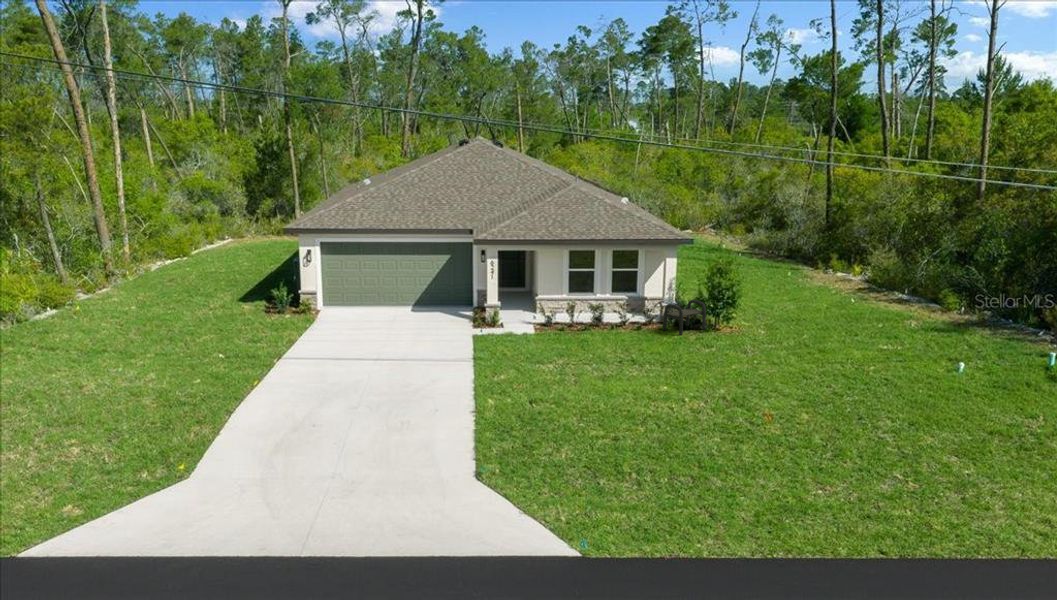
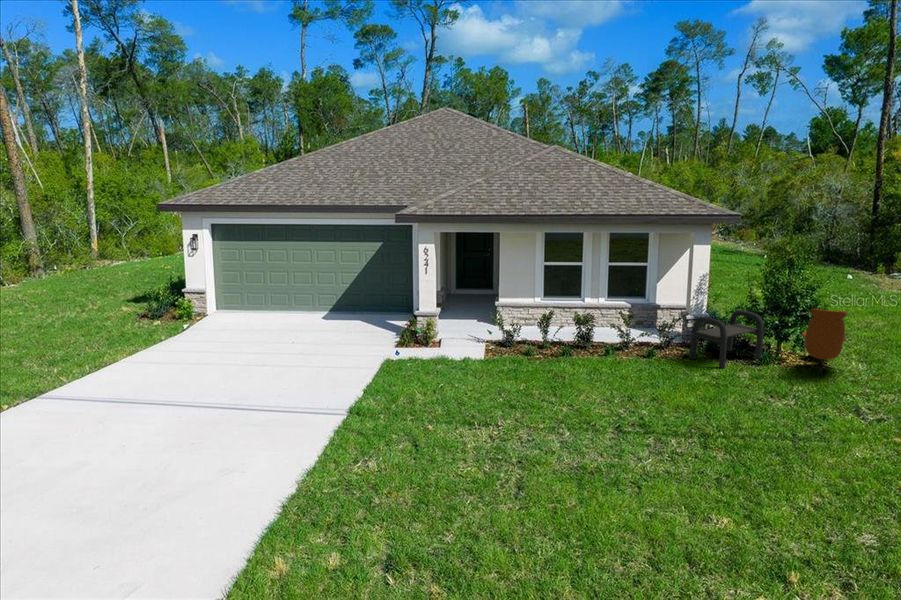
lounge chair: none [724,298,749,337] -> present [796,308,847,375]

